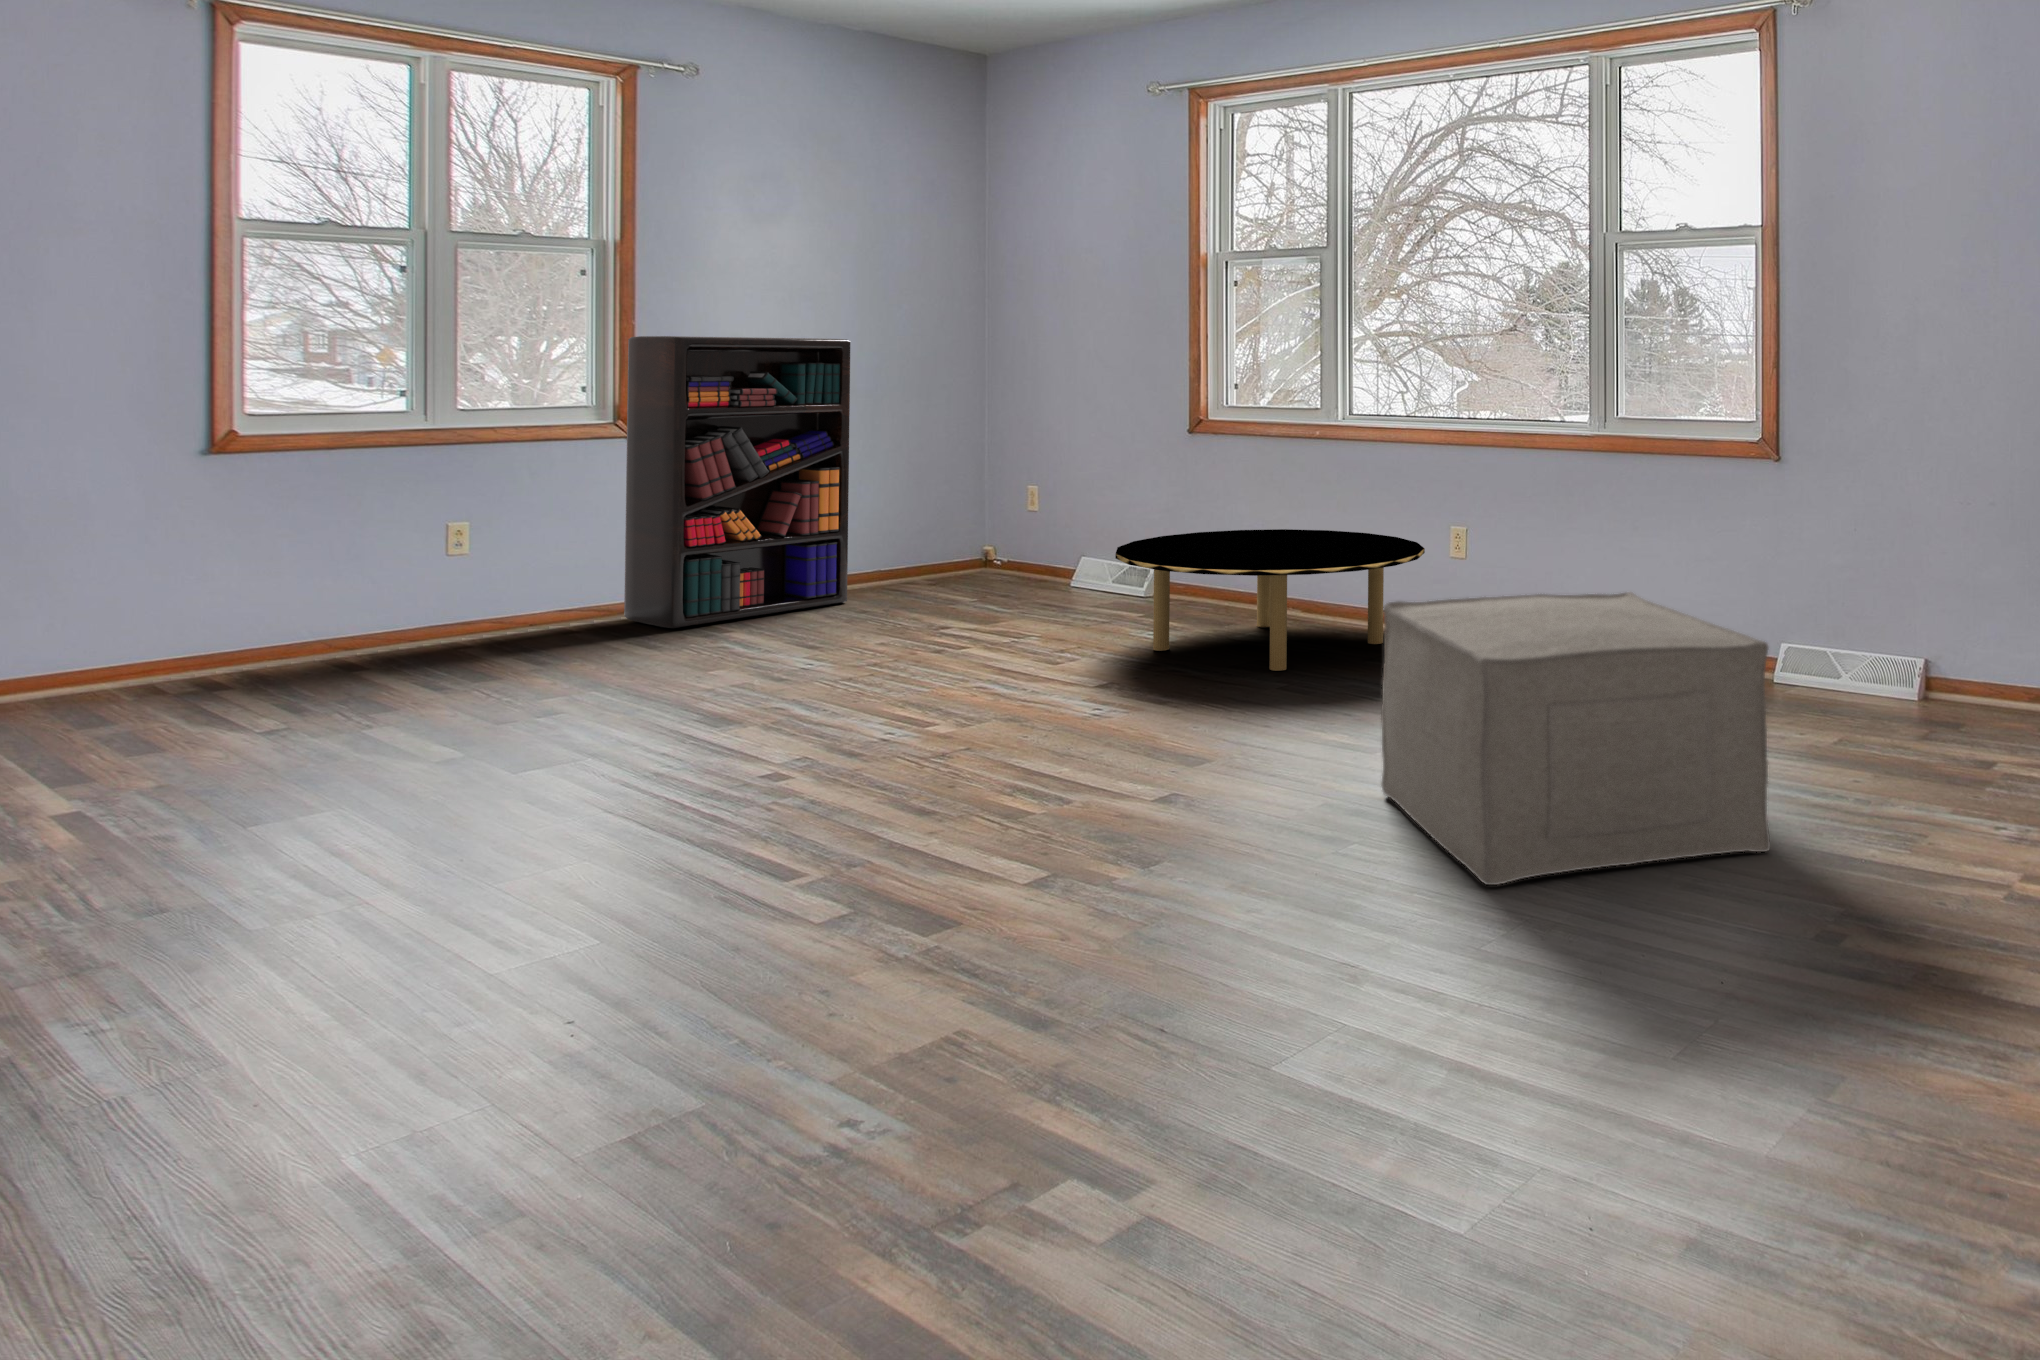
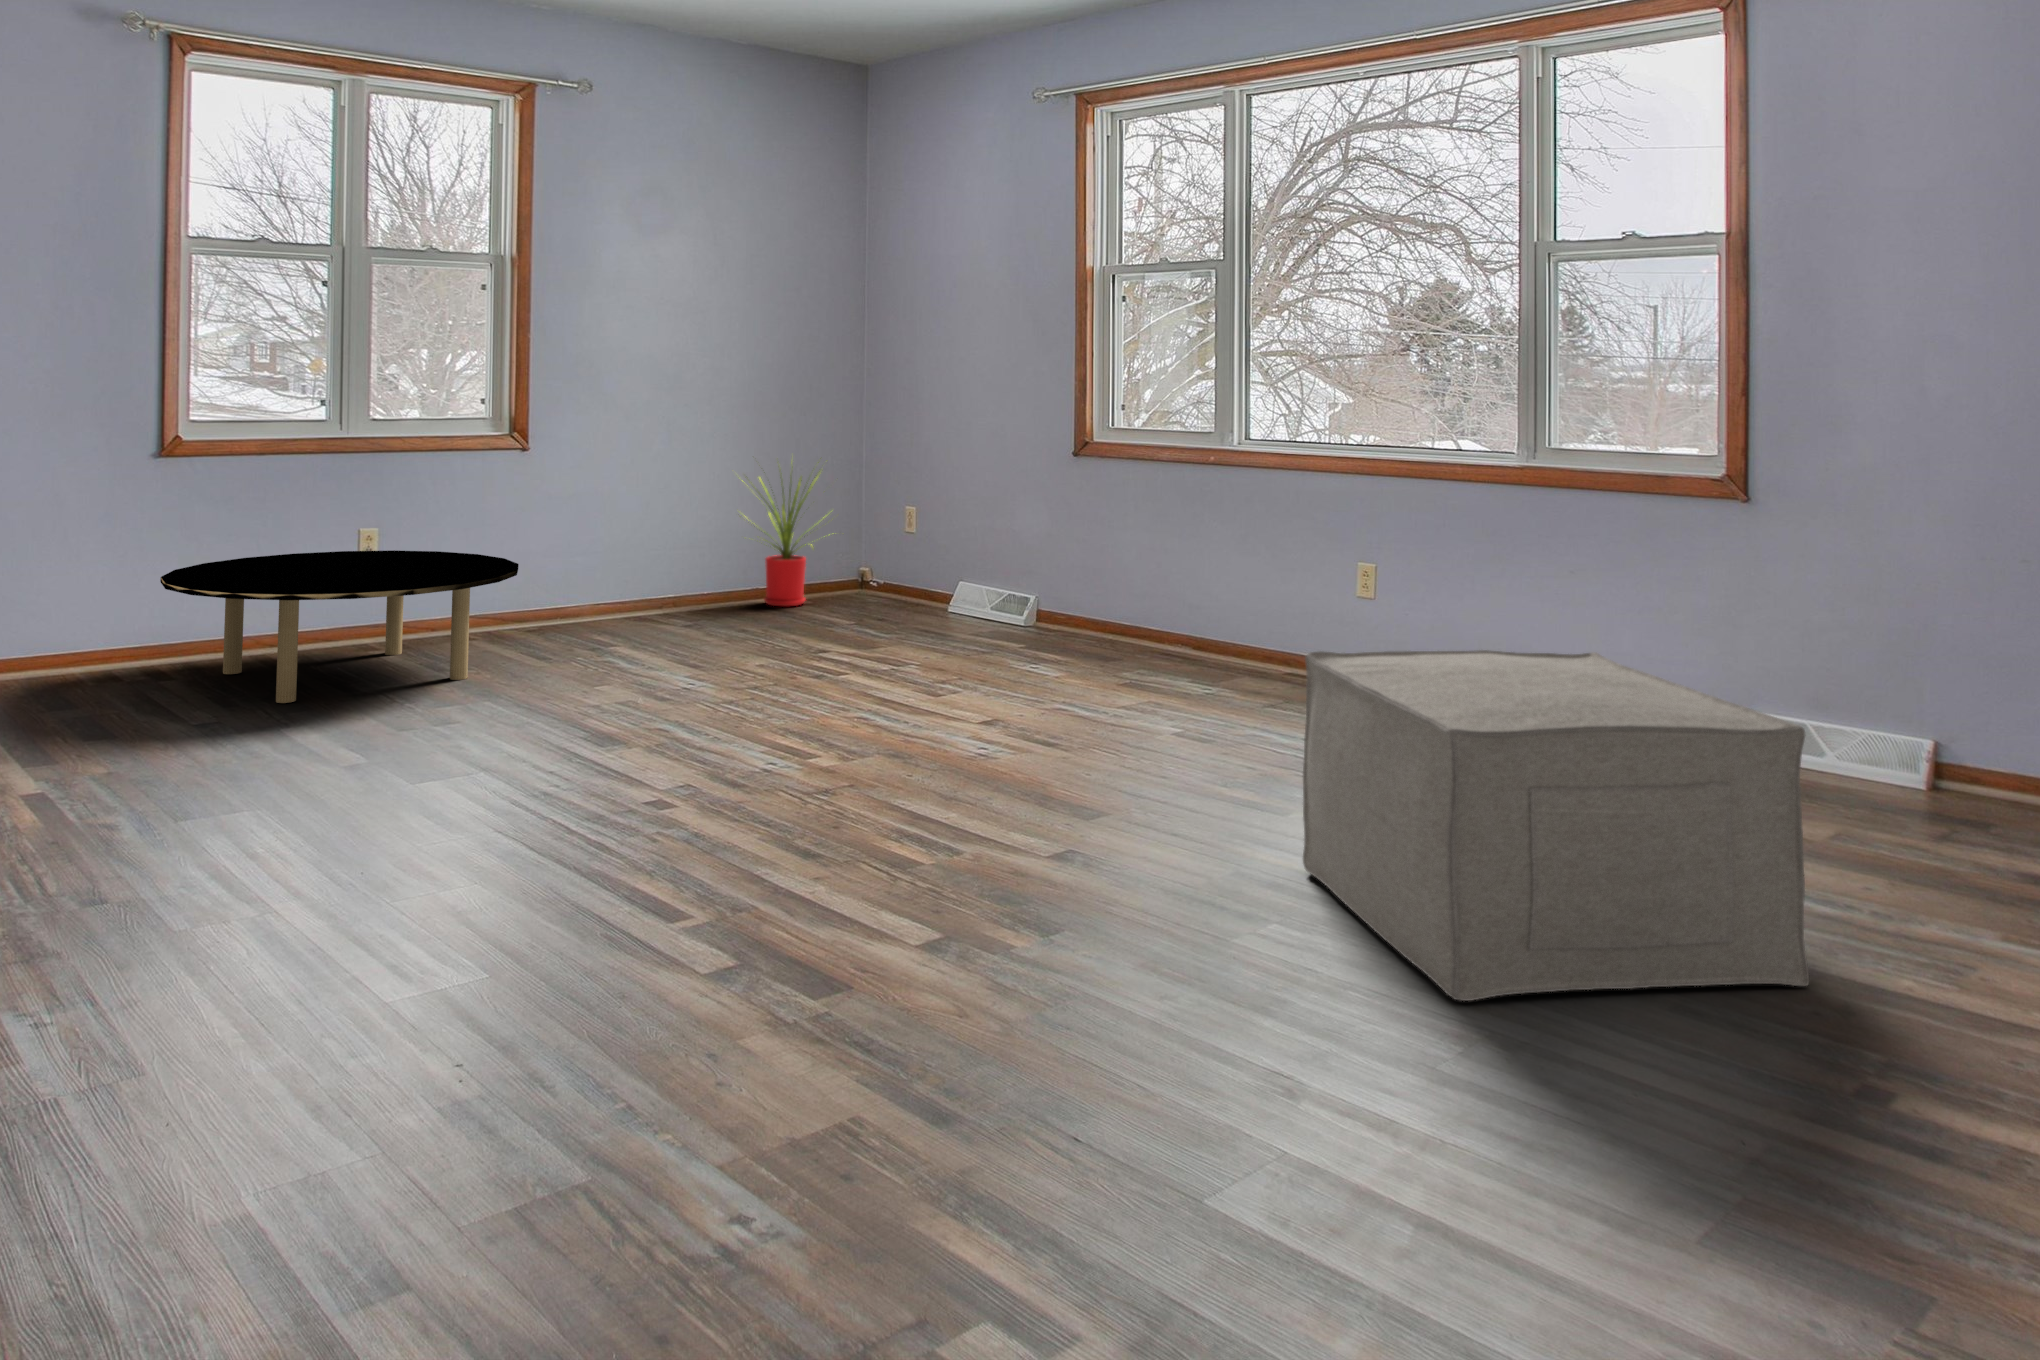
bookshelf: present [624,336,850,628] -> none [515,352,723,637]
house plant: none [863,435,984,588] -> present [752,462,824,606]
coffee table: present [1115,529,1425,671] -> present [160,550,519,703]

